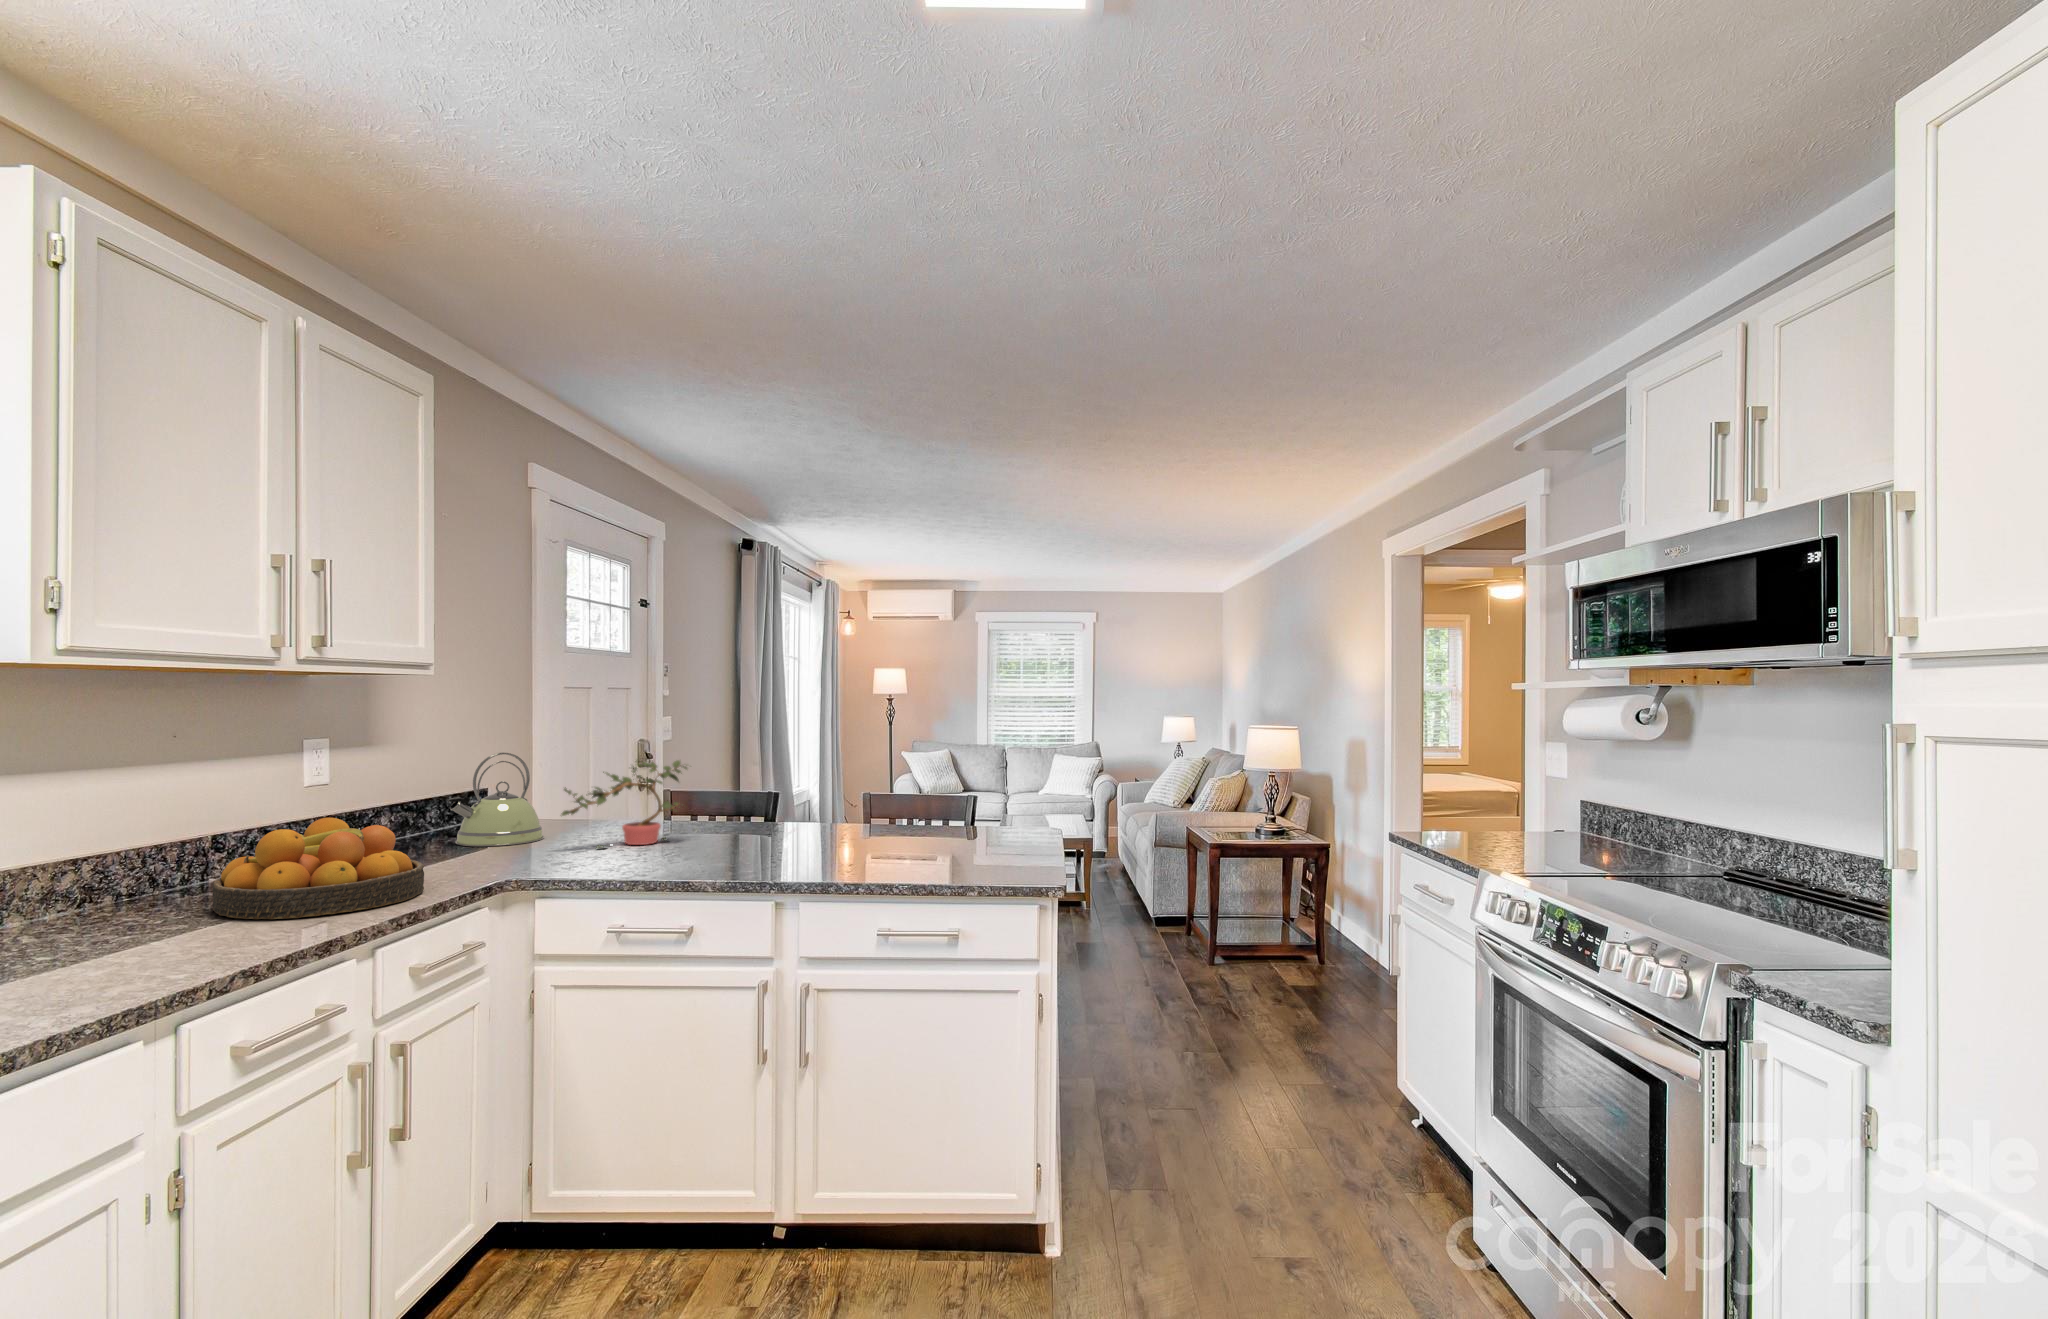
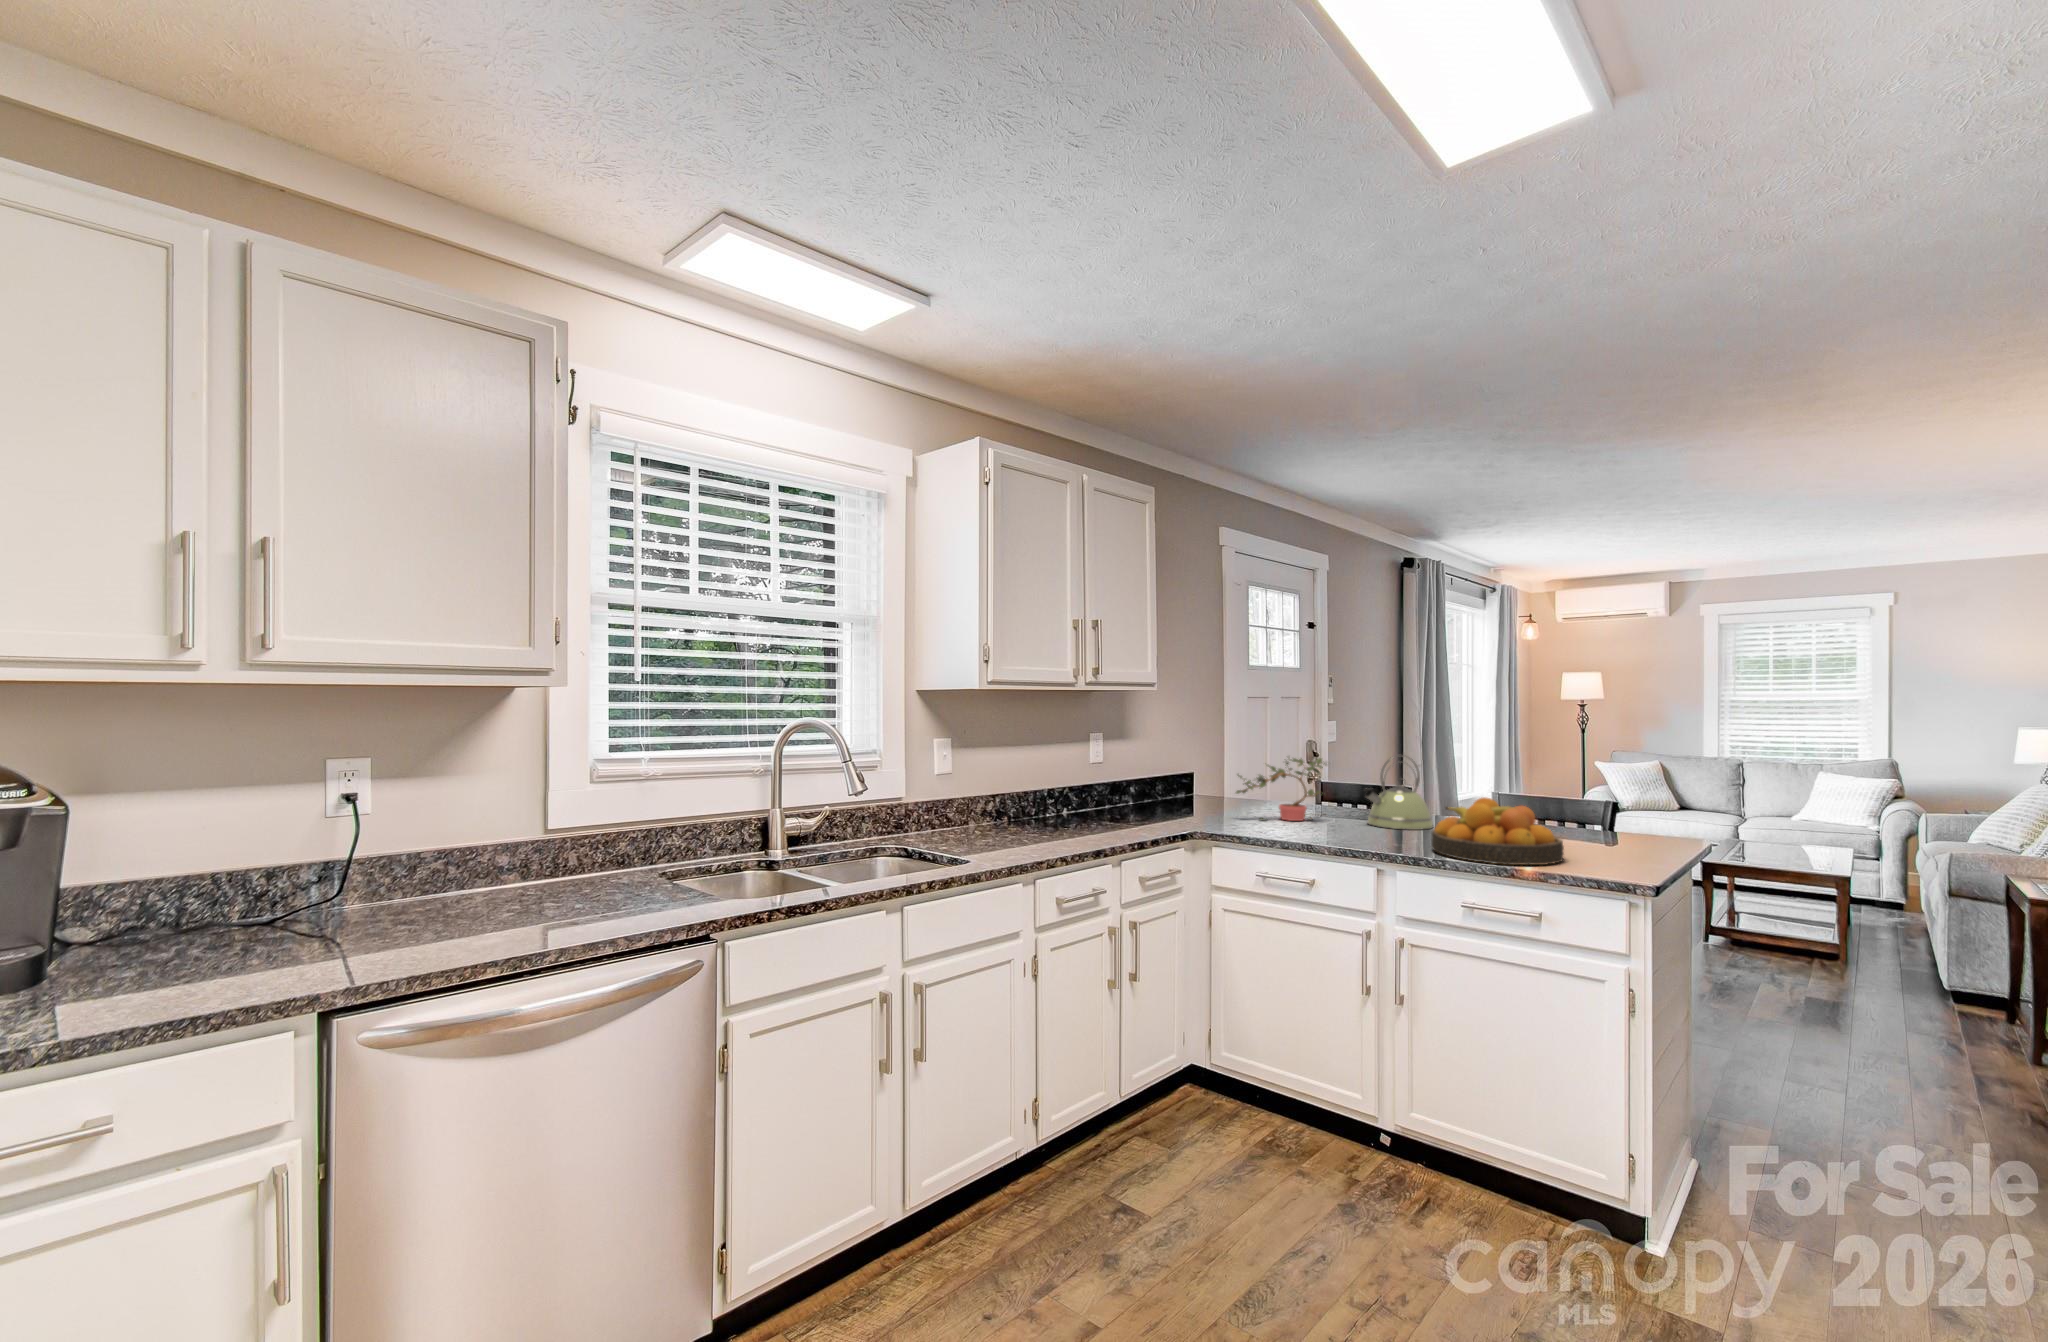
kettle: present [448,752,544,846] -> present [1365,755,1433,830]
fruit bowl: present [212,818,424,919] -> present [1431,797,1564,865]

